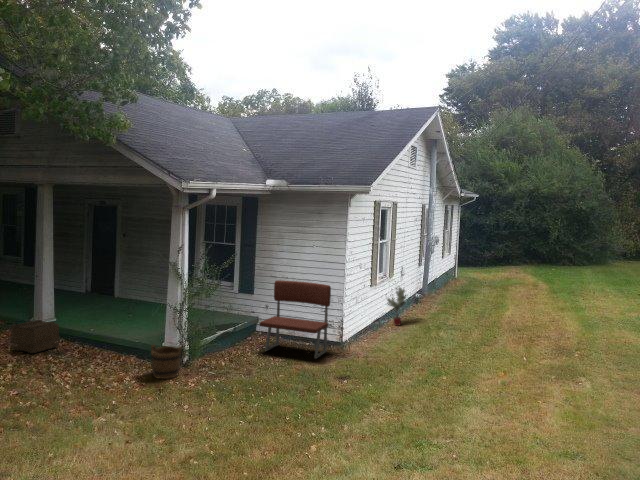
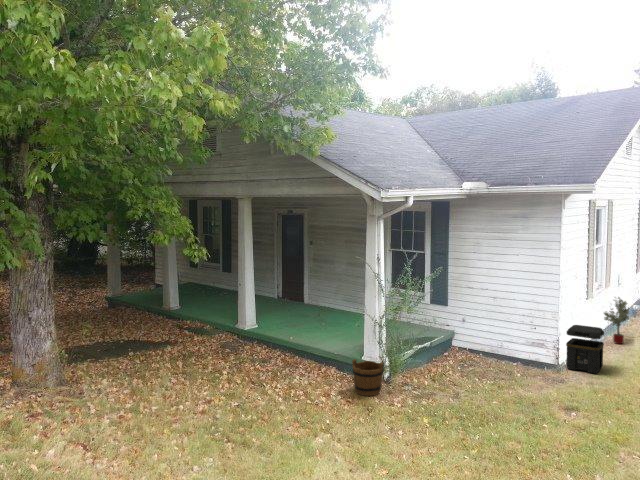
bench: present [259,280,331,359] -> none [461,292,543,382]
toolbox: none [350,309,380,349] -> present [566,325,604,373]
wooden crate: present [11,320,59,353] -> none [224,328,264,361]

